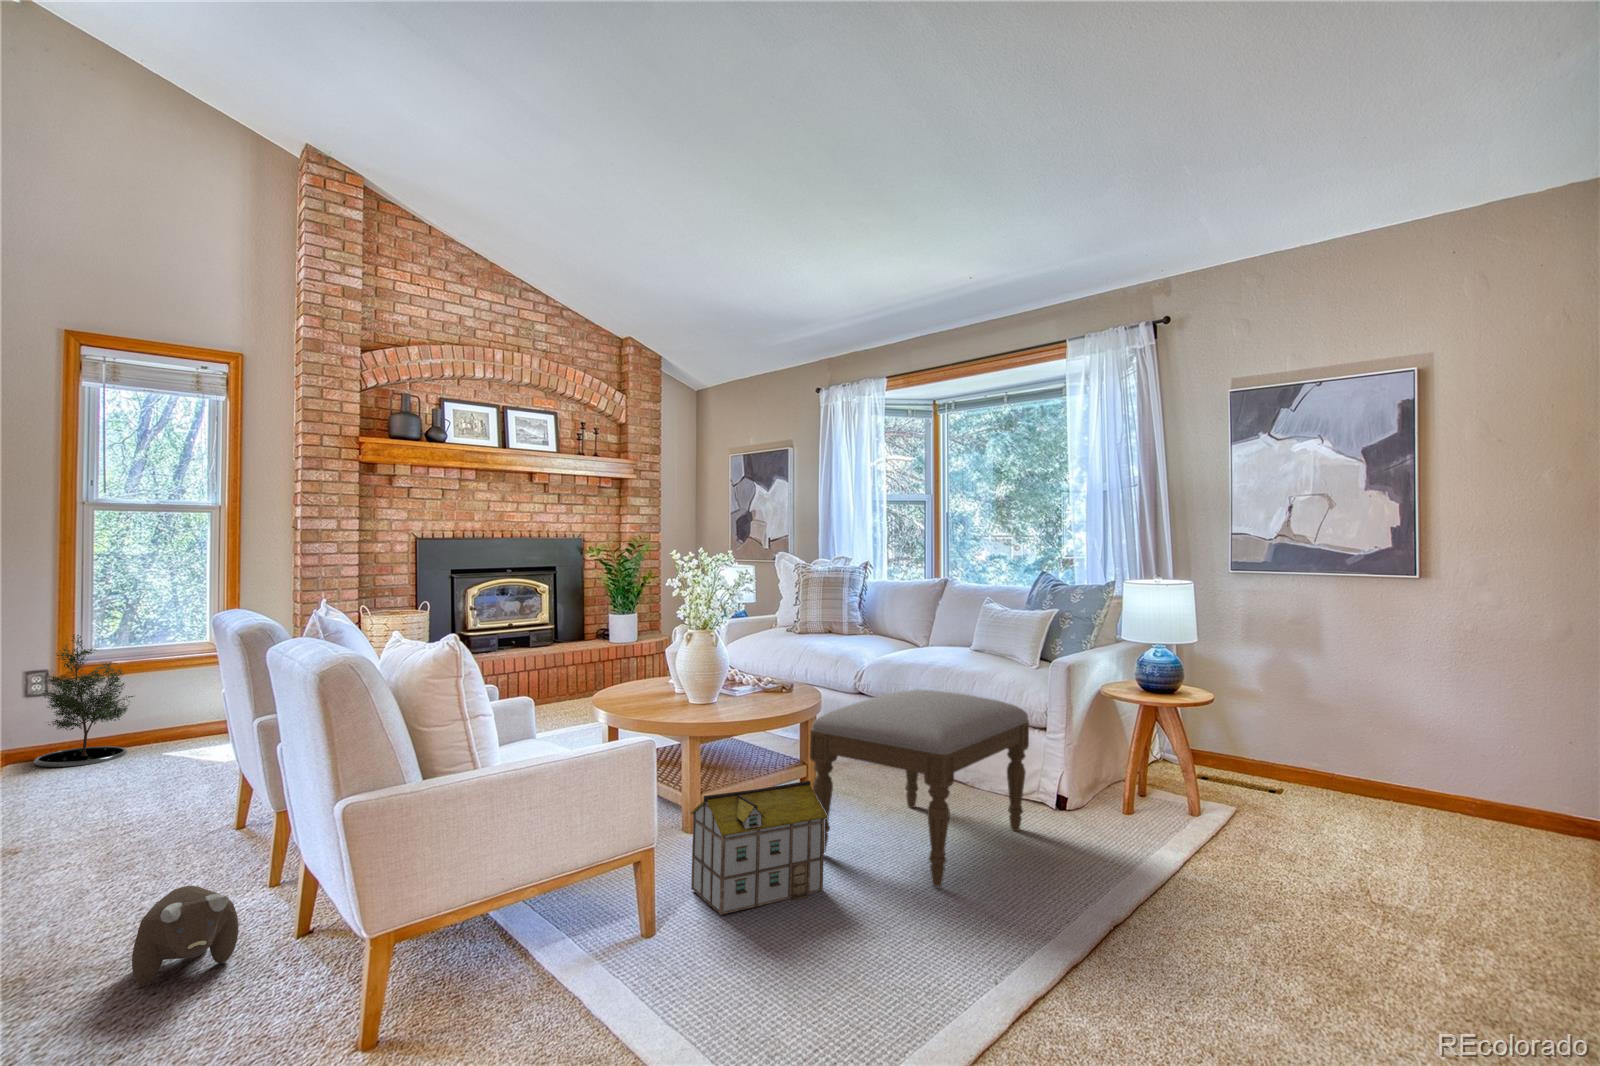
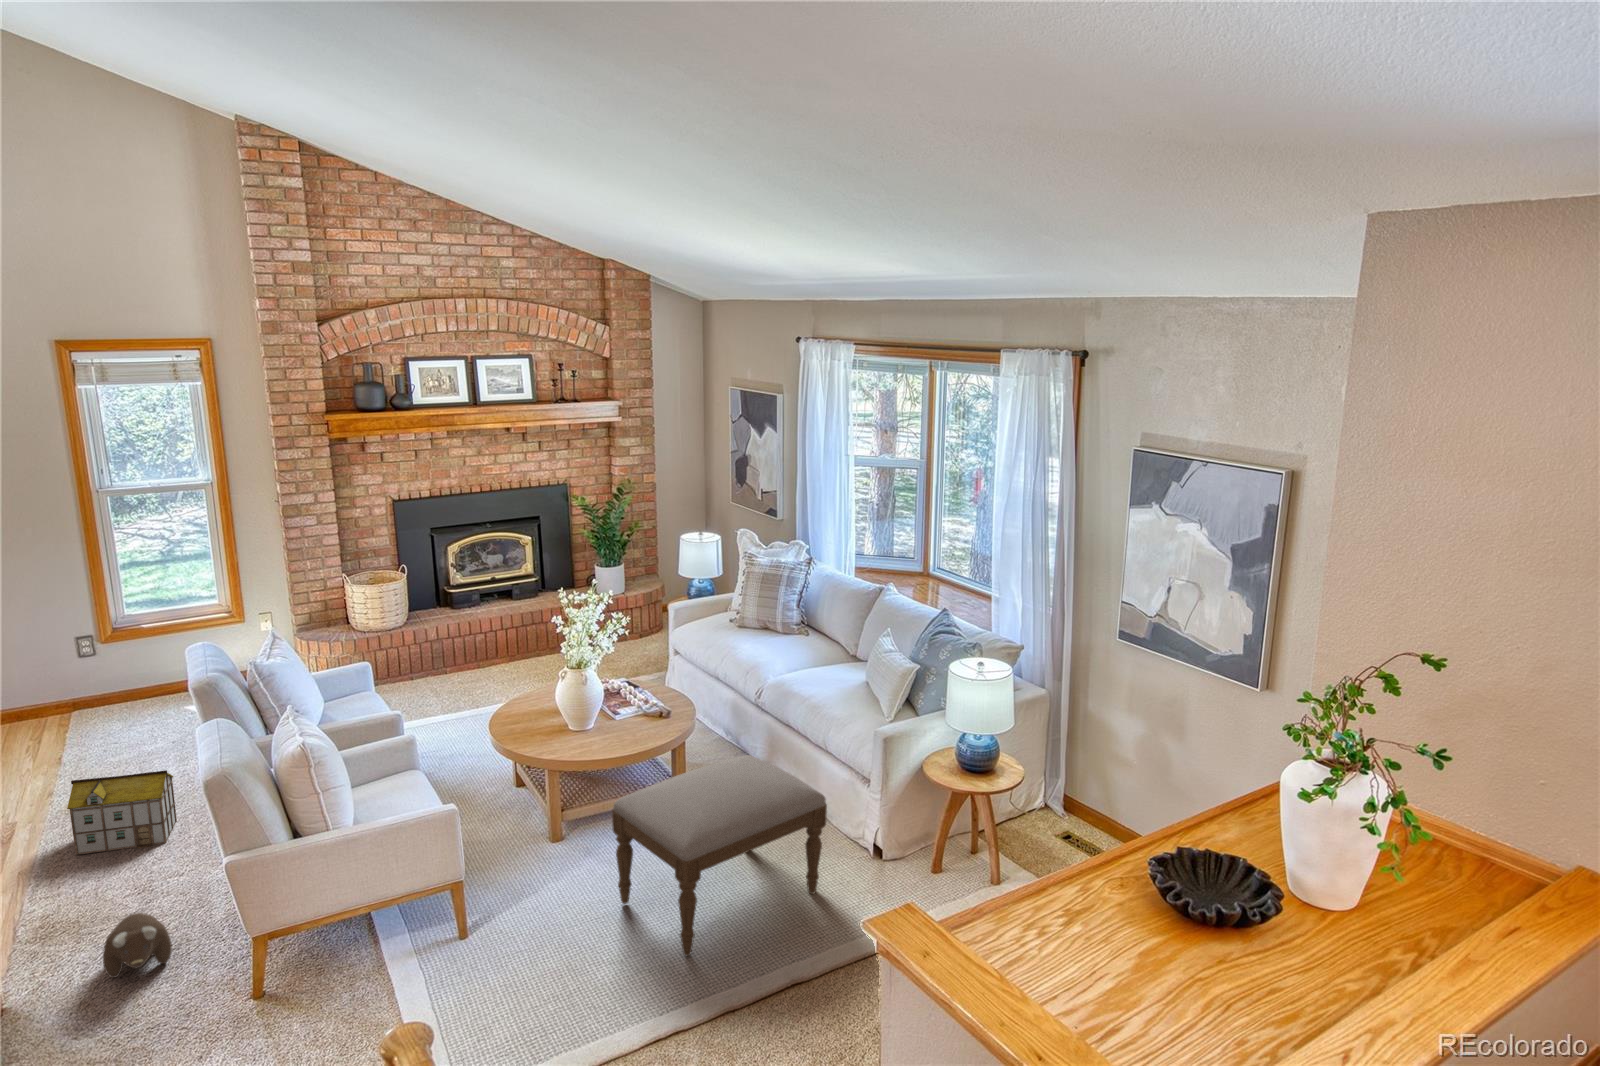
potted tree: present [34,635,133,767] -> none [82,615,163,723]
toy house: present [691,781,827,915] -> present [67,770,177,855]

